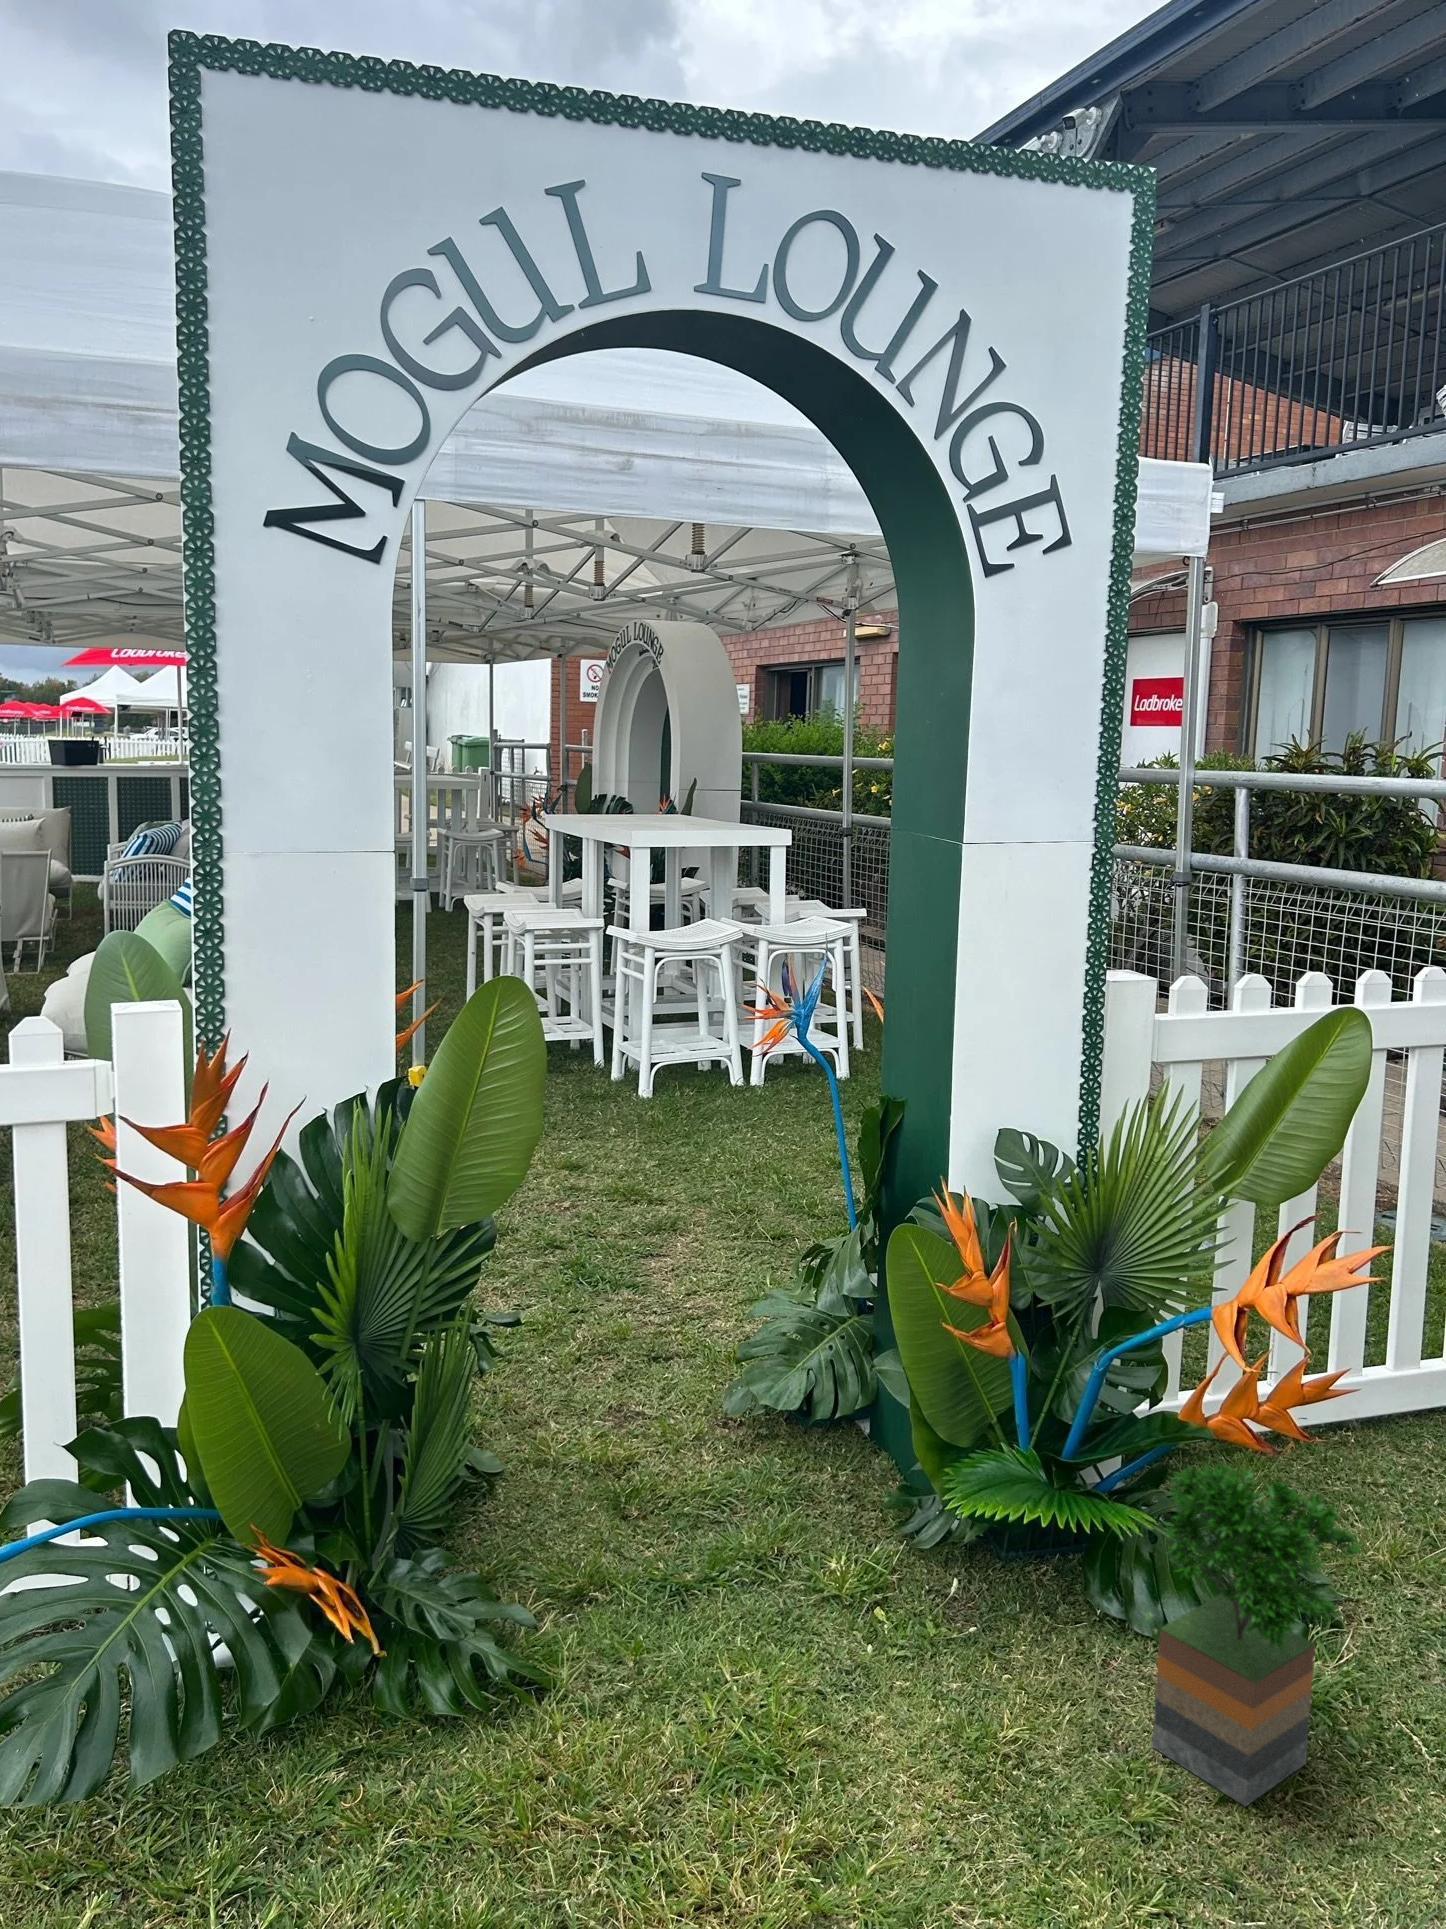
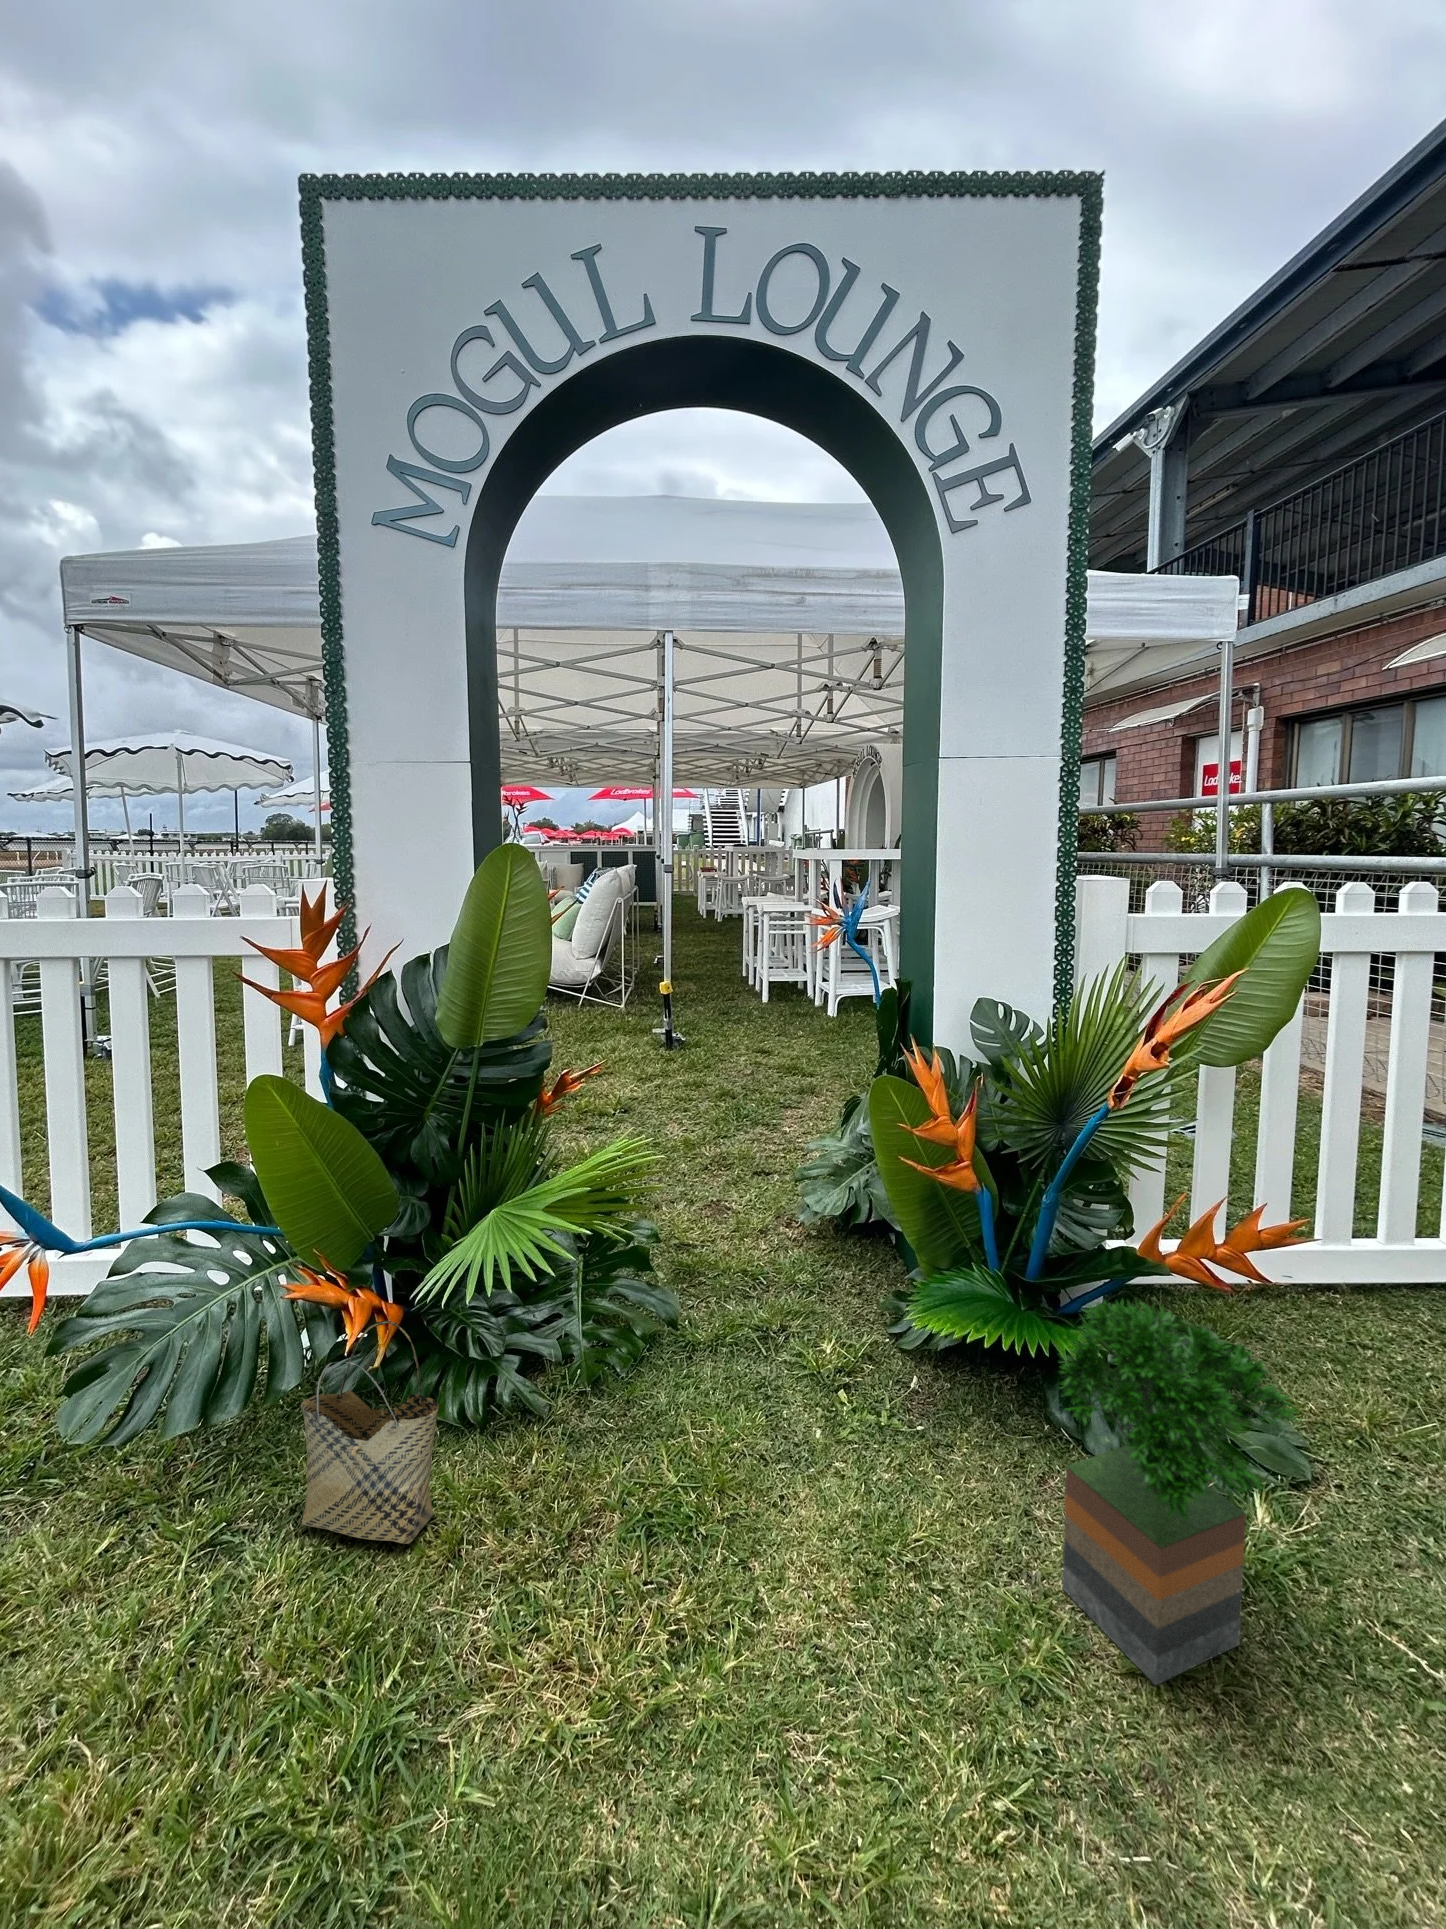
woven basket: none [351,1578,515,1823] -> present [301,1321,439,1544]

